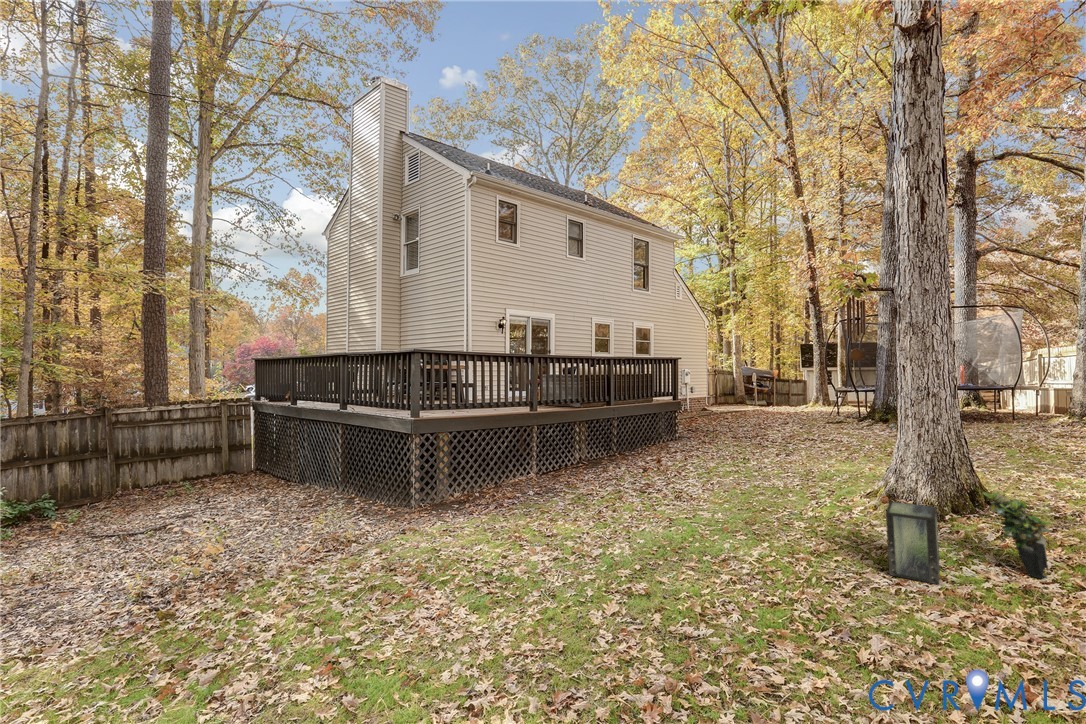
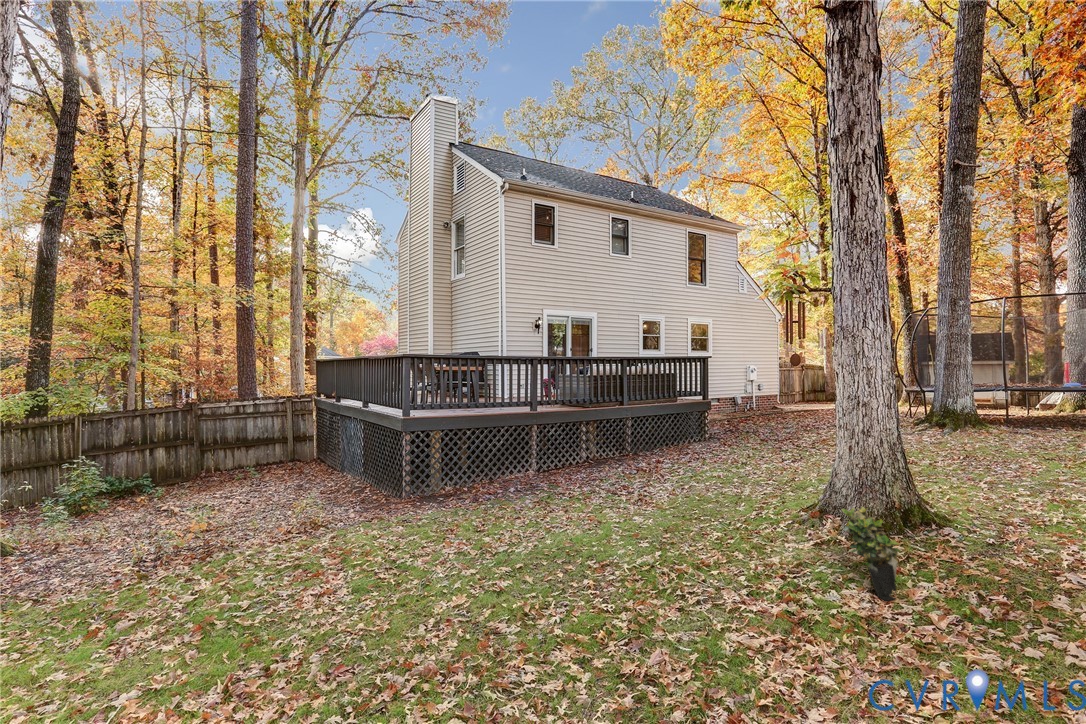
storage box: present [886,502,940,584] -> none [737,513,799,598]

